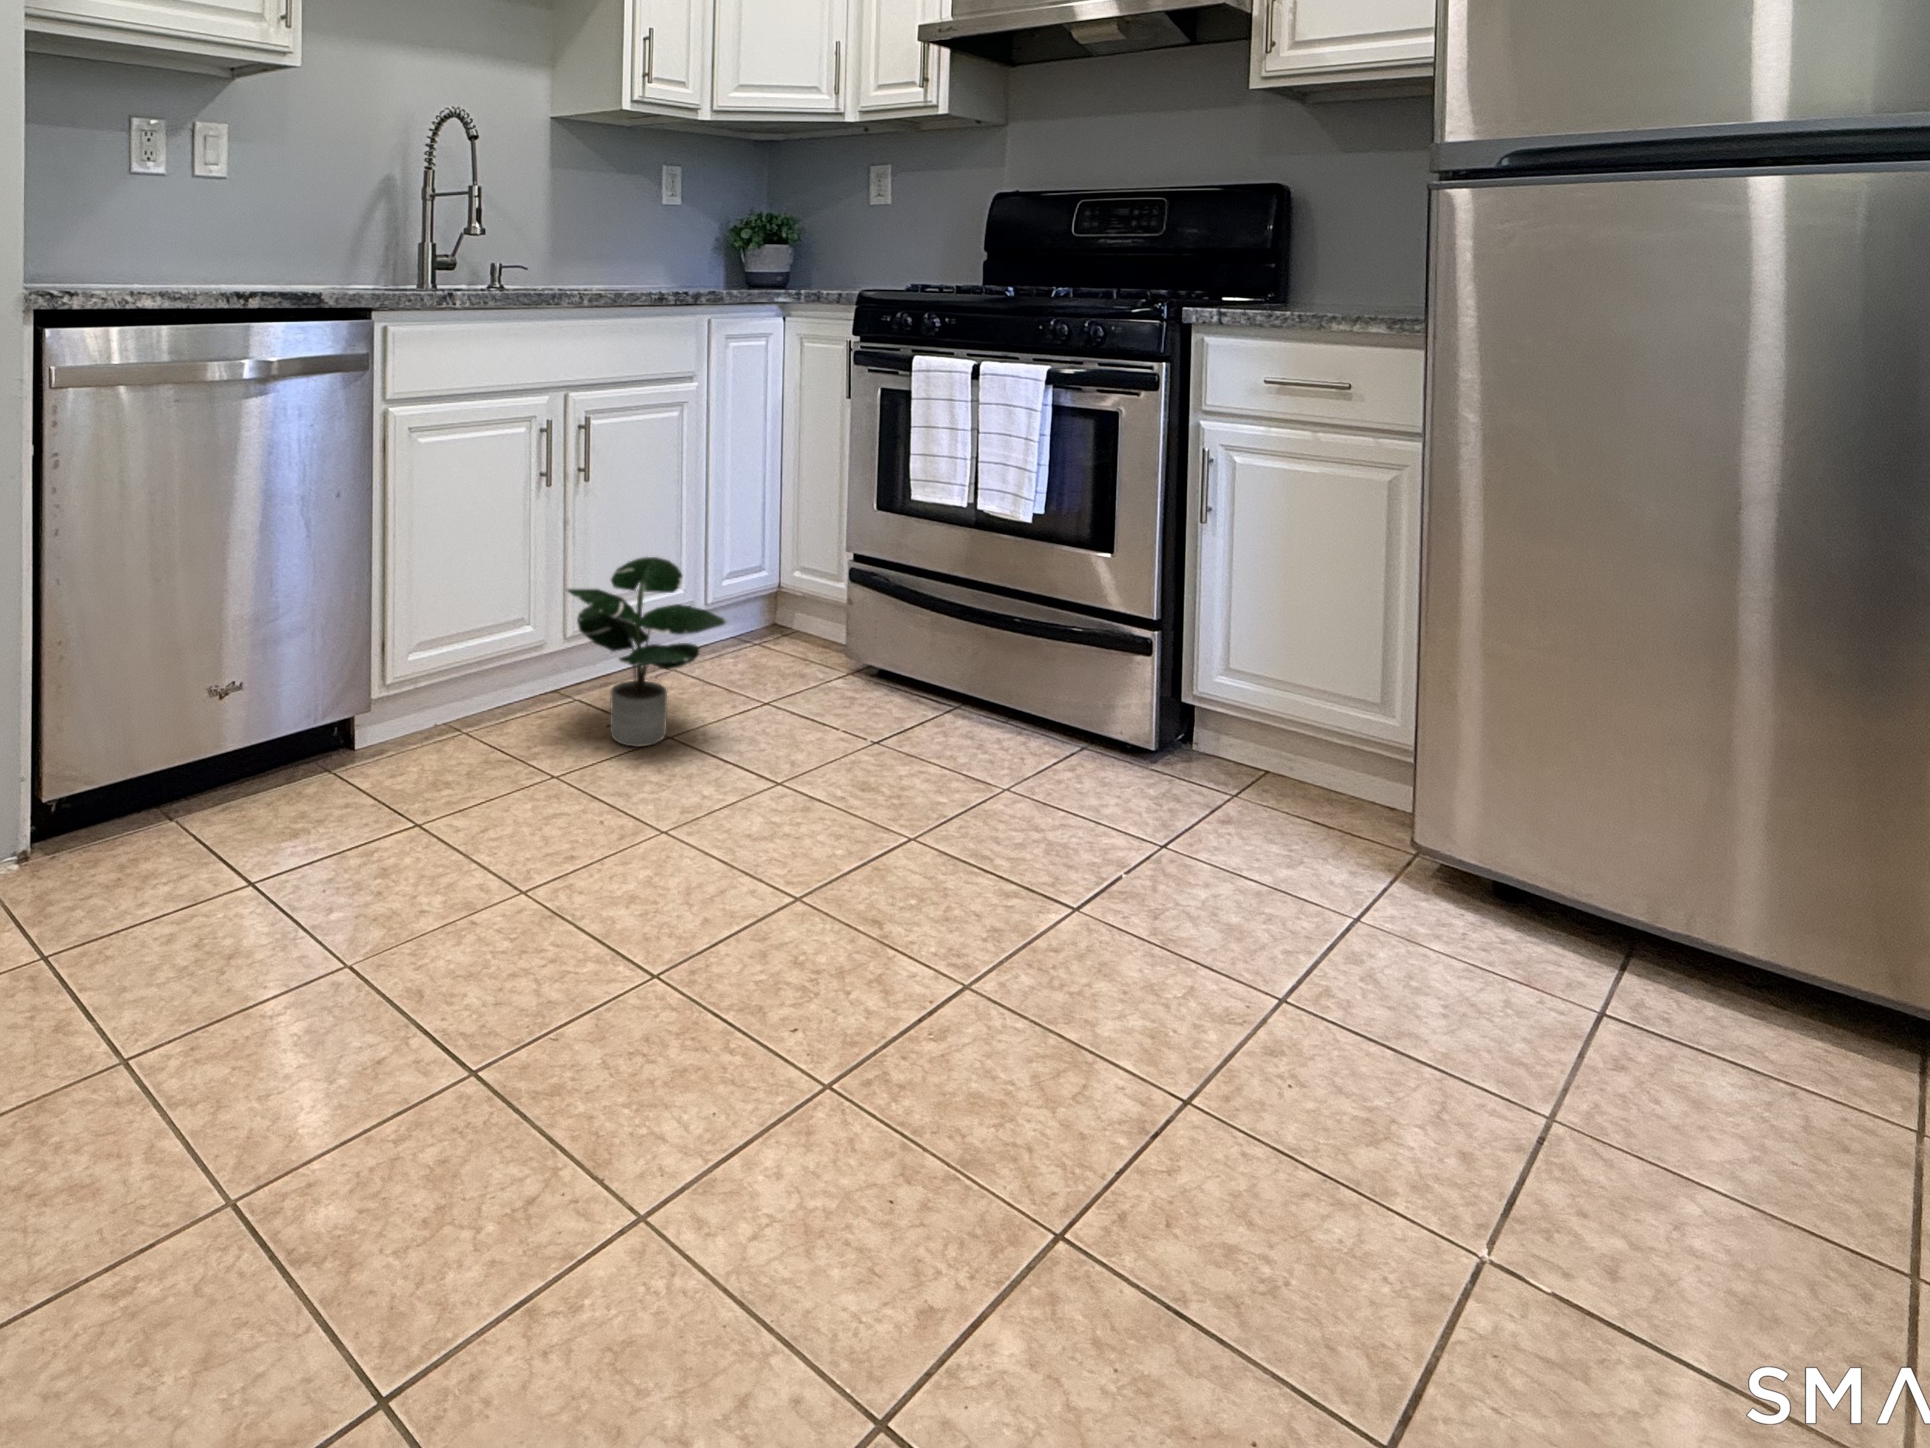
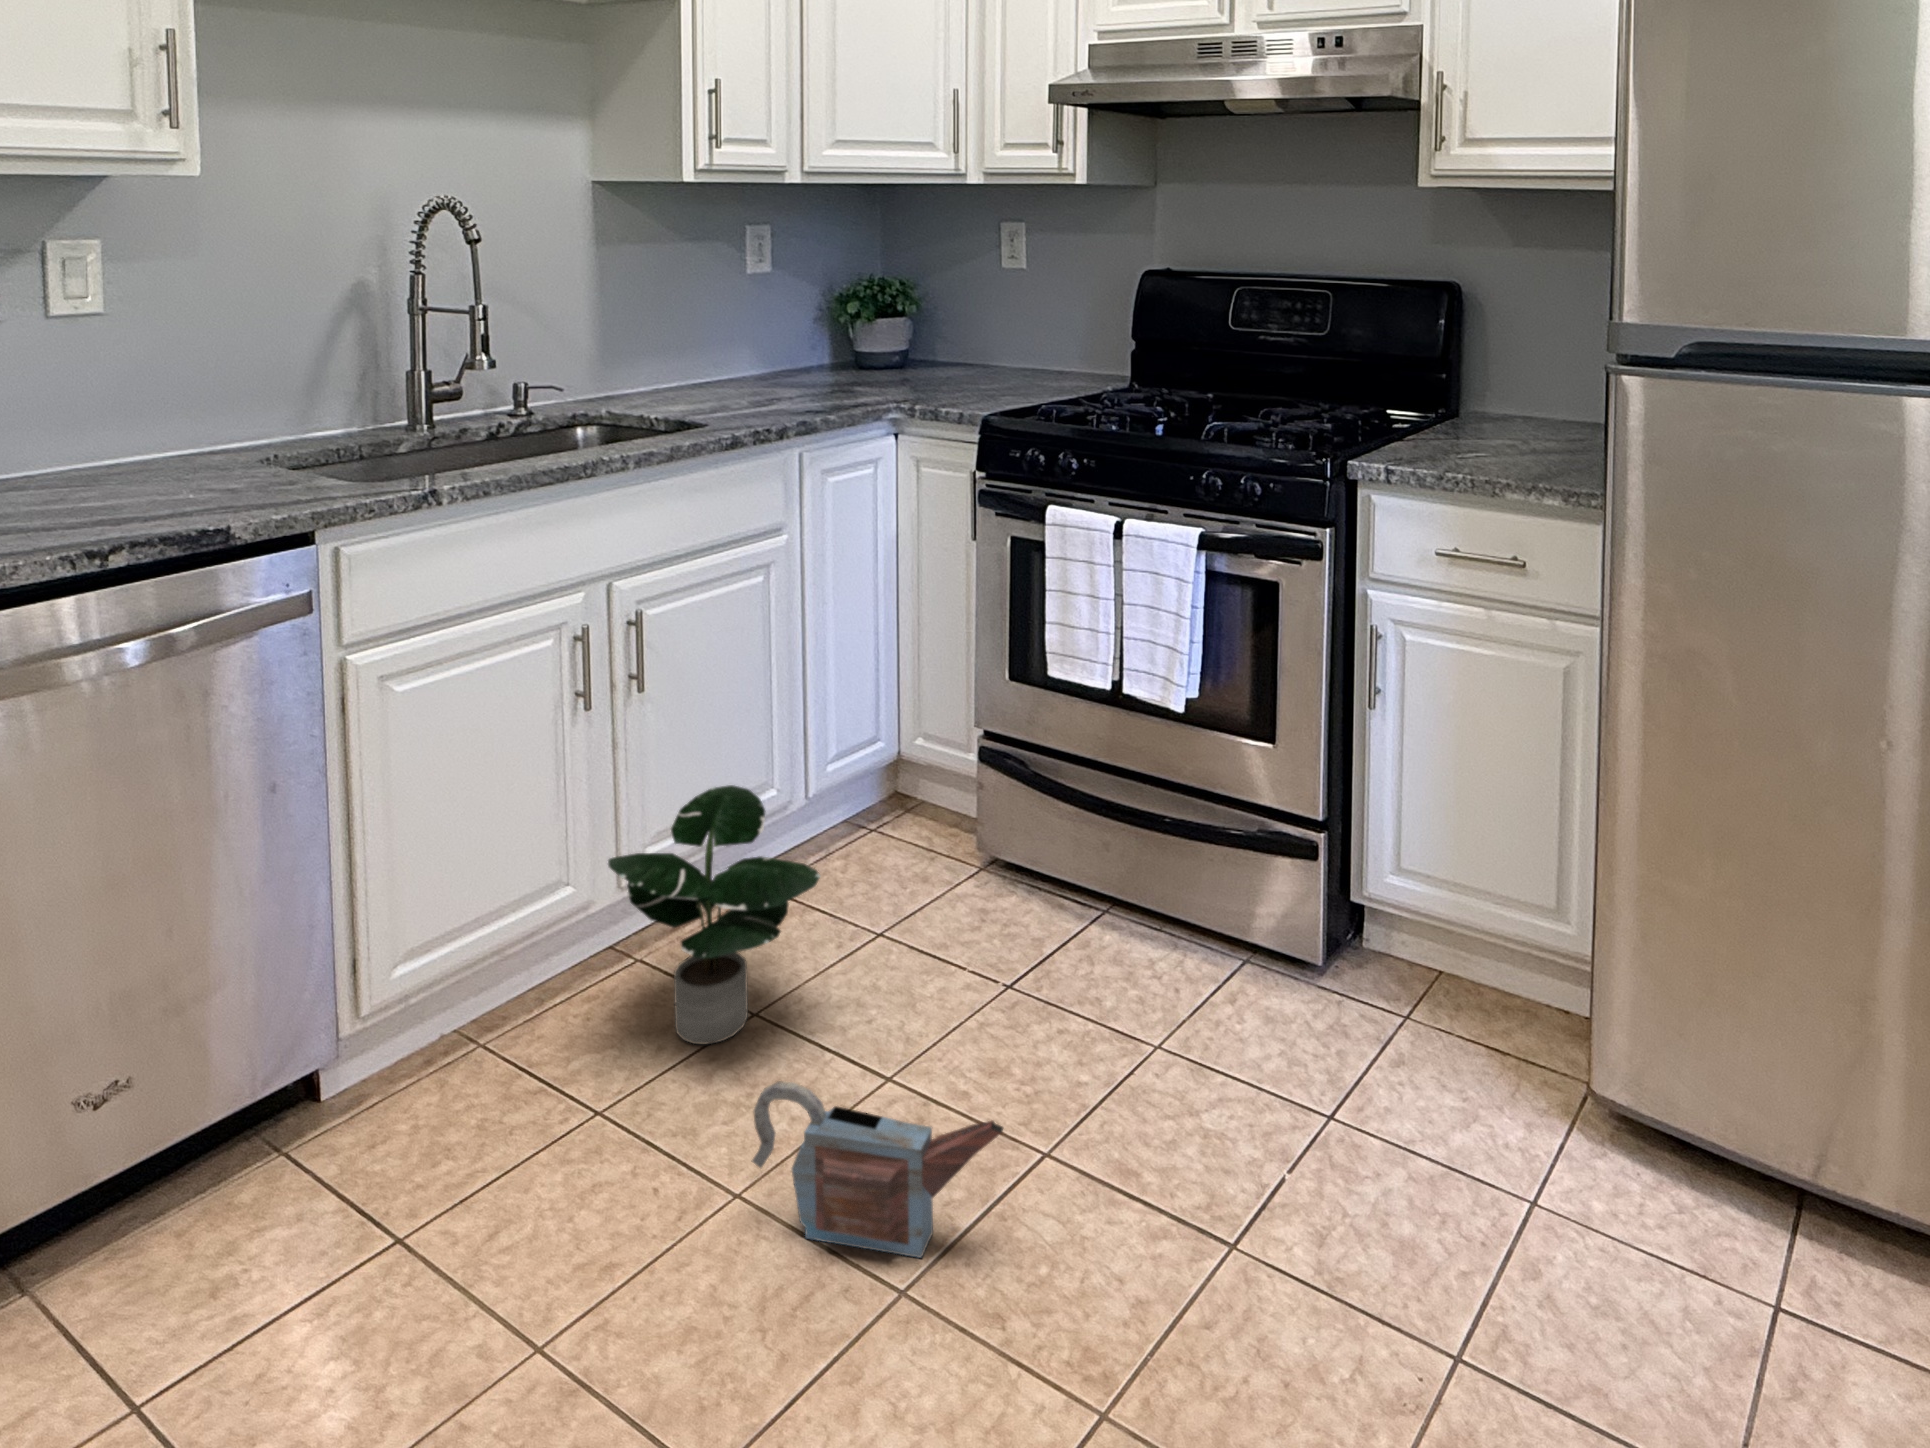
watering can: none [679,733,883,880] -> present [752,1081,1003,1258]

